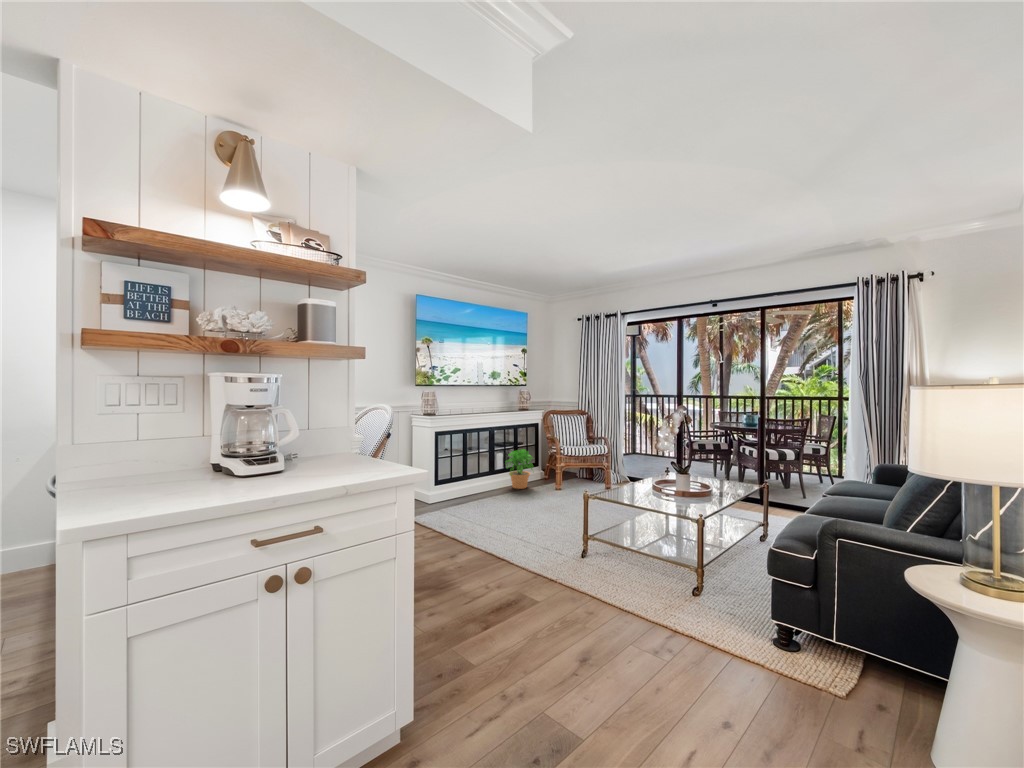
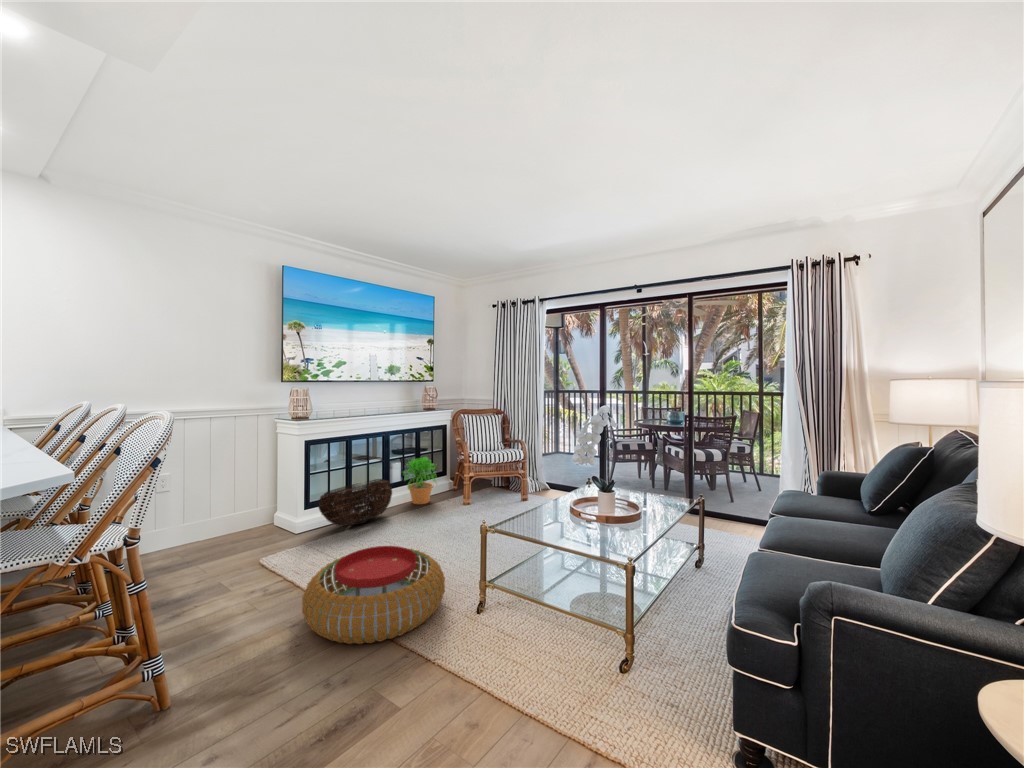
basket: none [446,465,500,501] -> present [318,479,392,526]
pouf: none [463,507,560,566] -> present [302,546,445,644]

